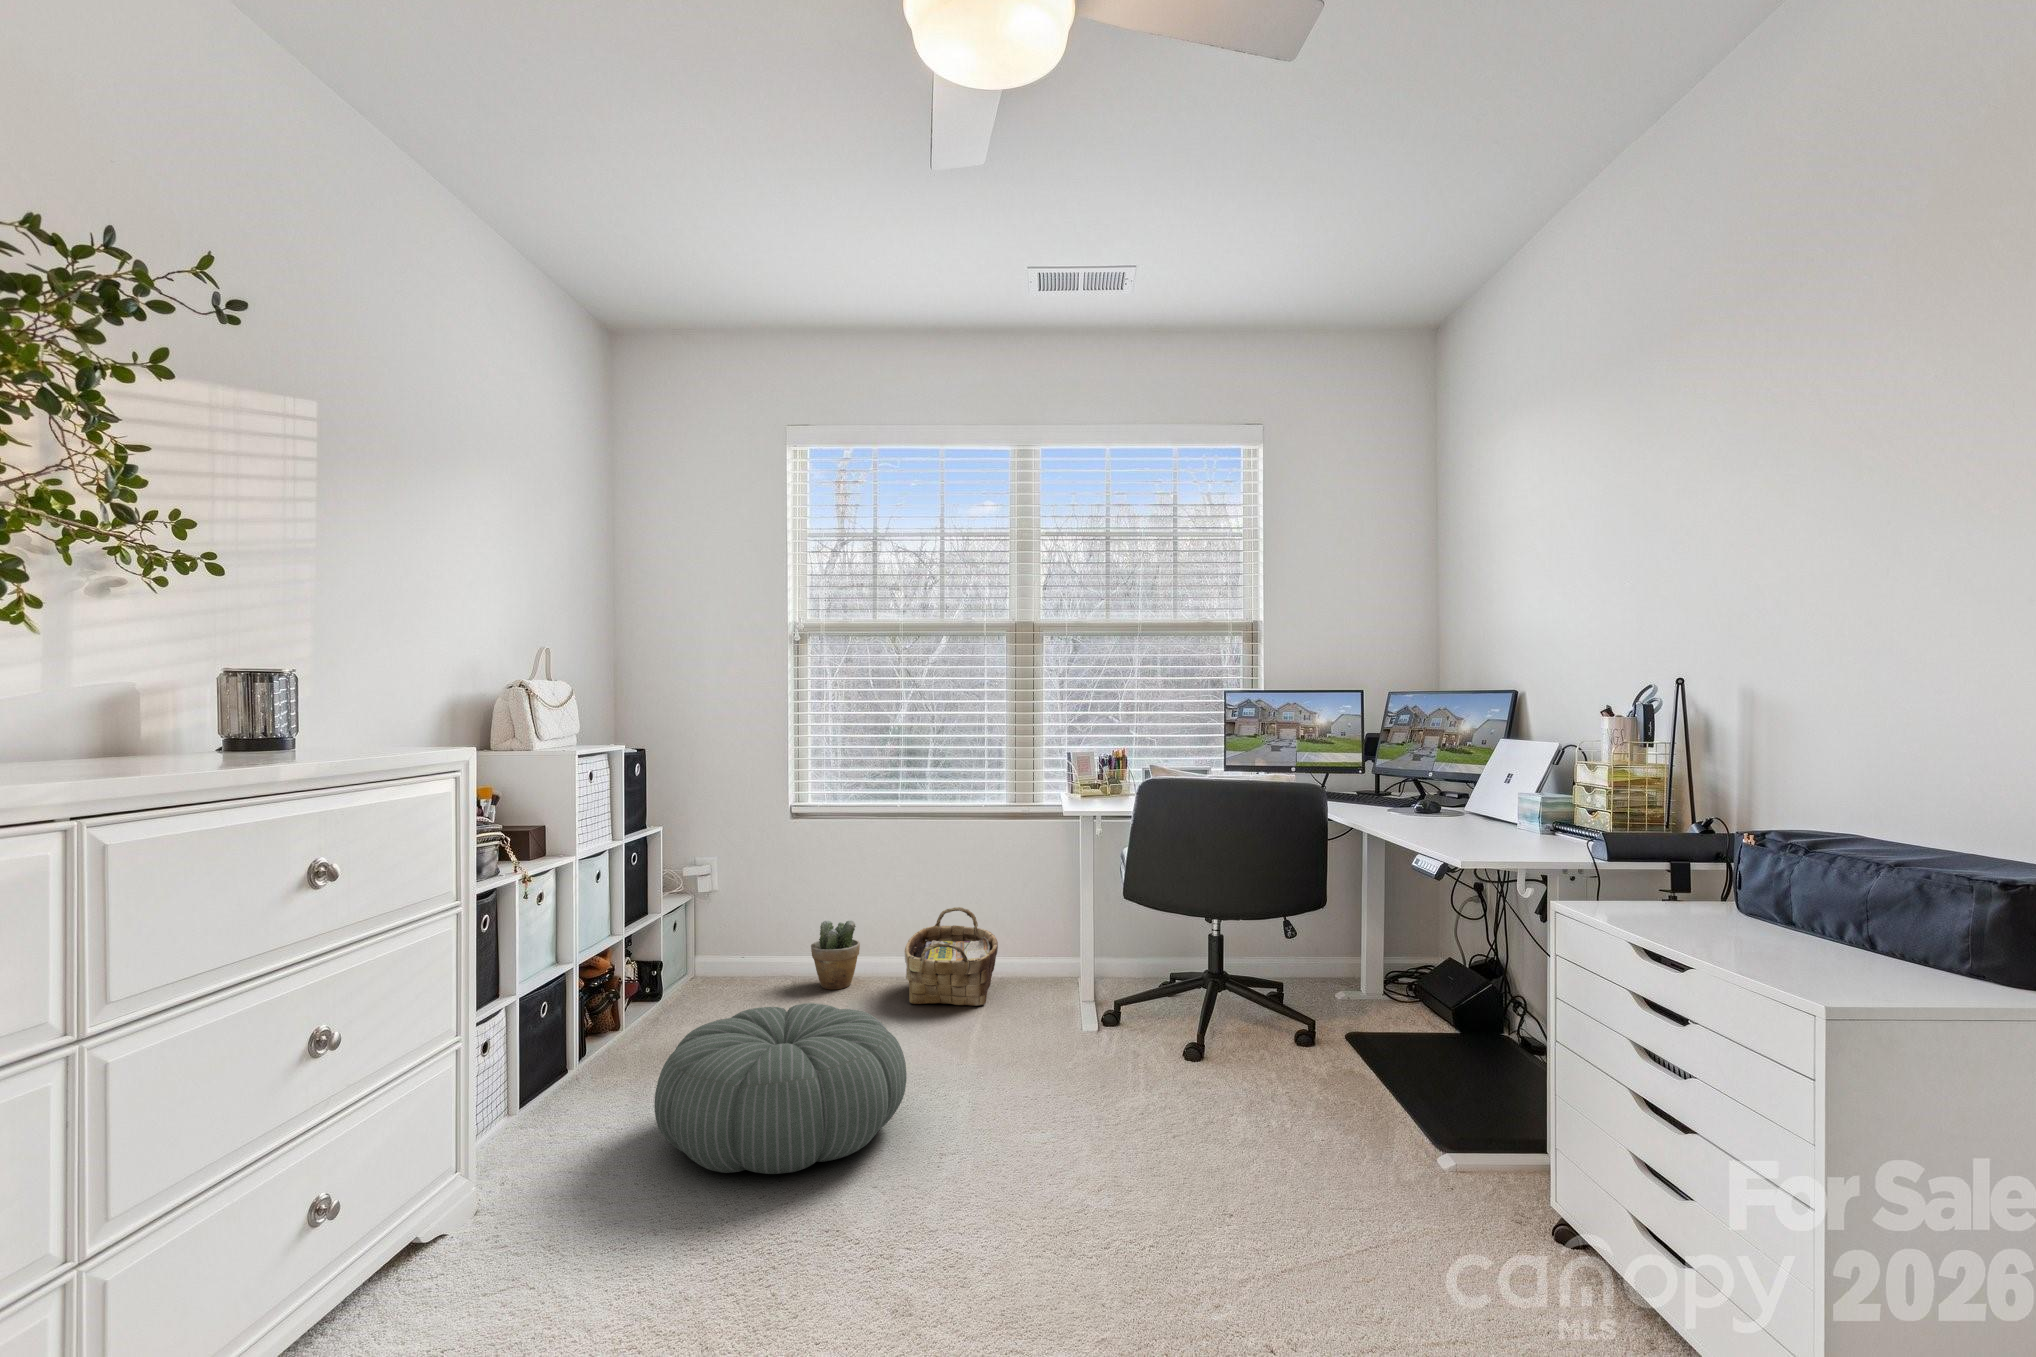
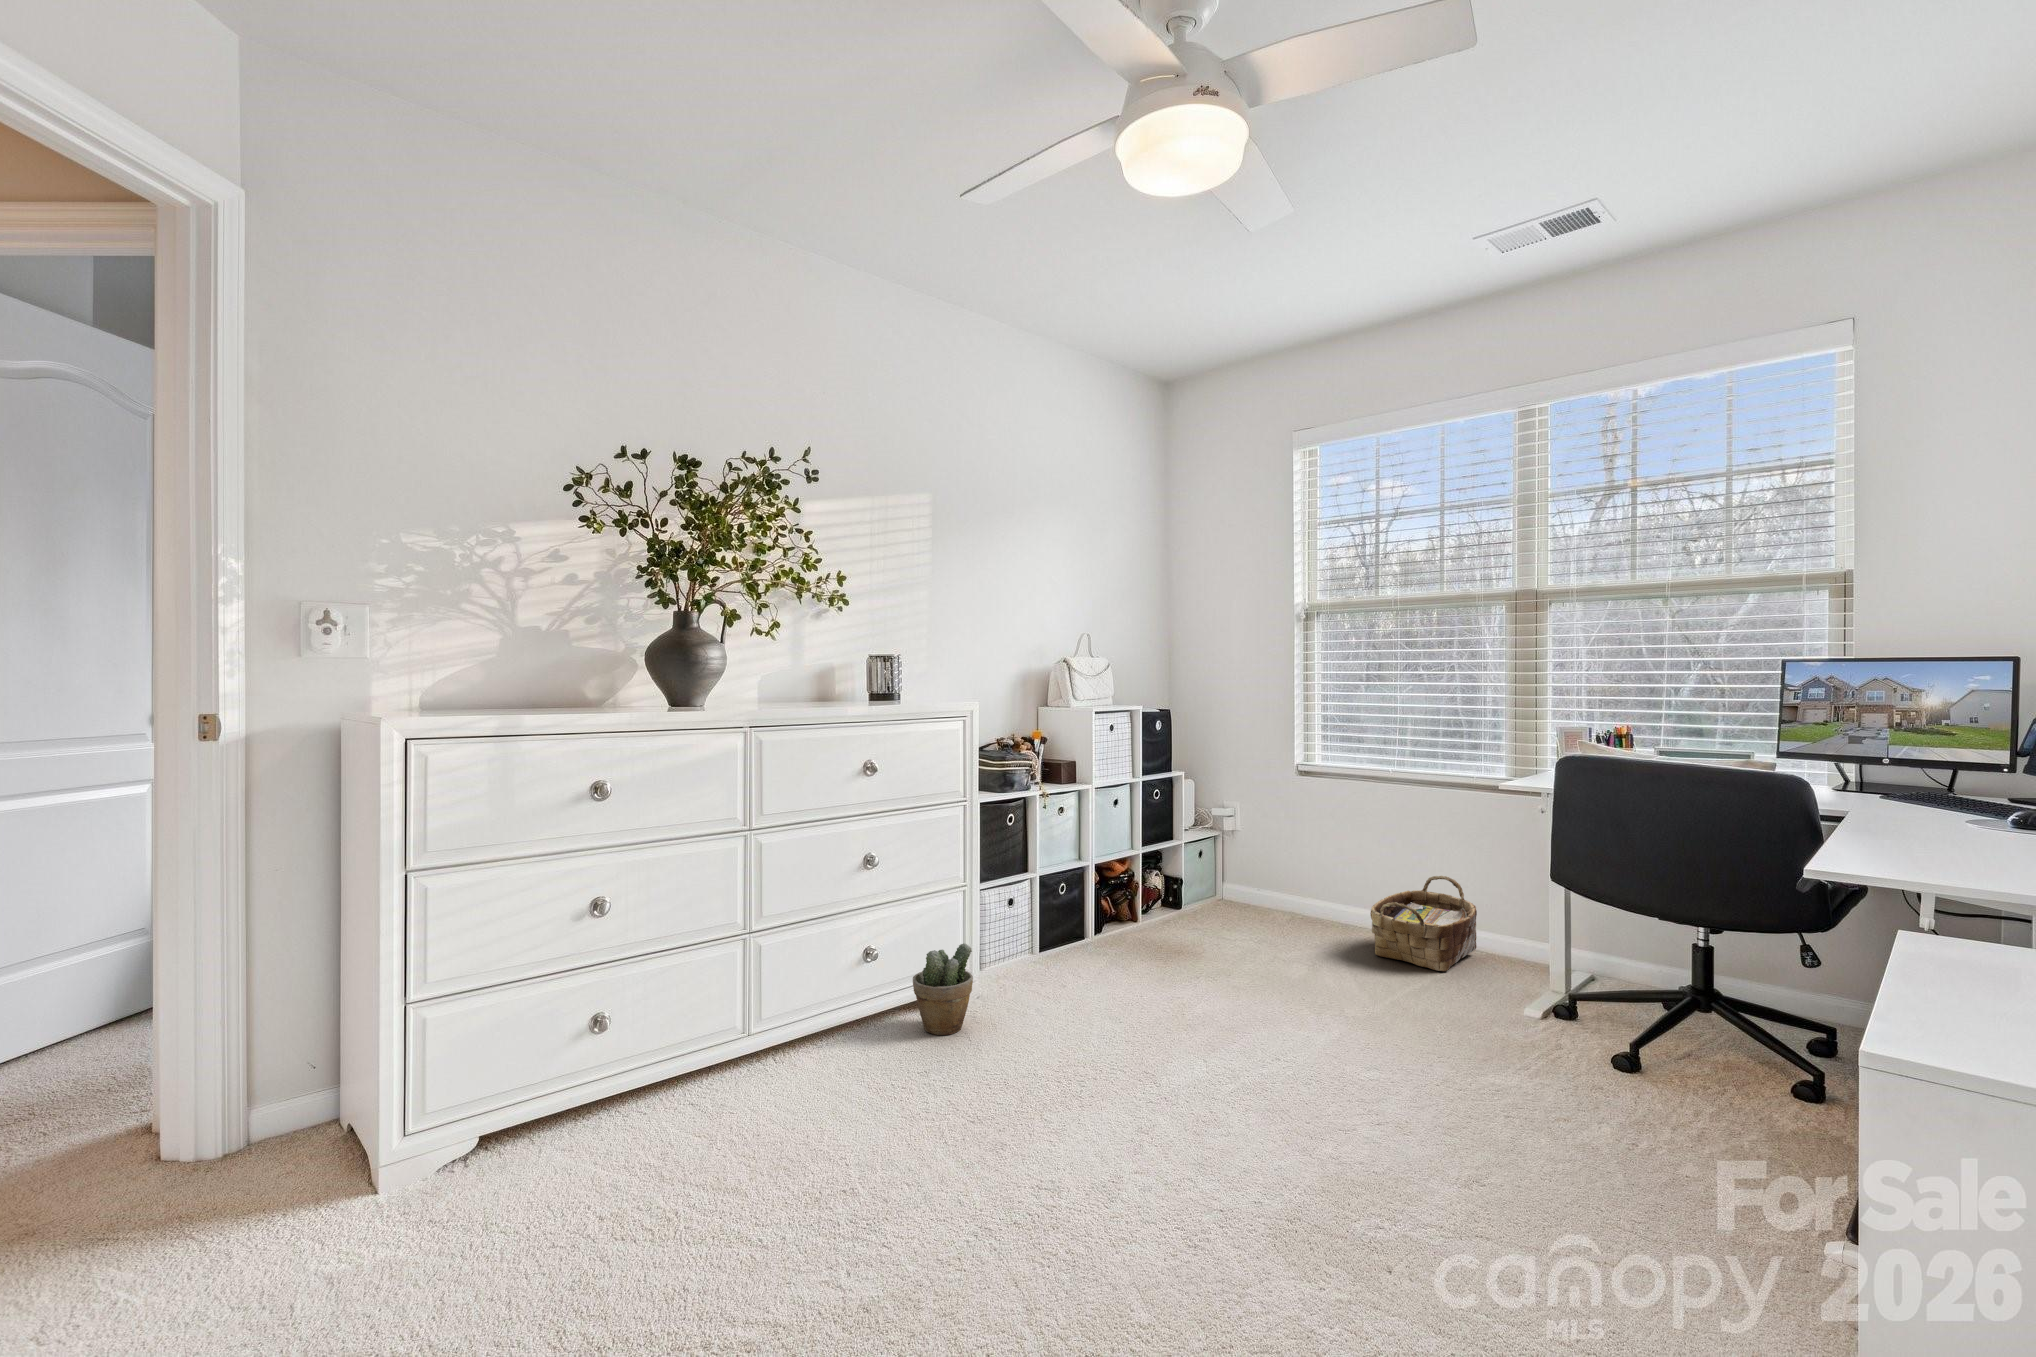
potted plant: present [811,921,860,989] -> present [913,943,973,1035]
pouf: present [654,1003,907,1174] -> none [1086,915,1277,1036]

